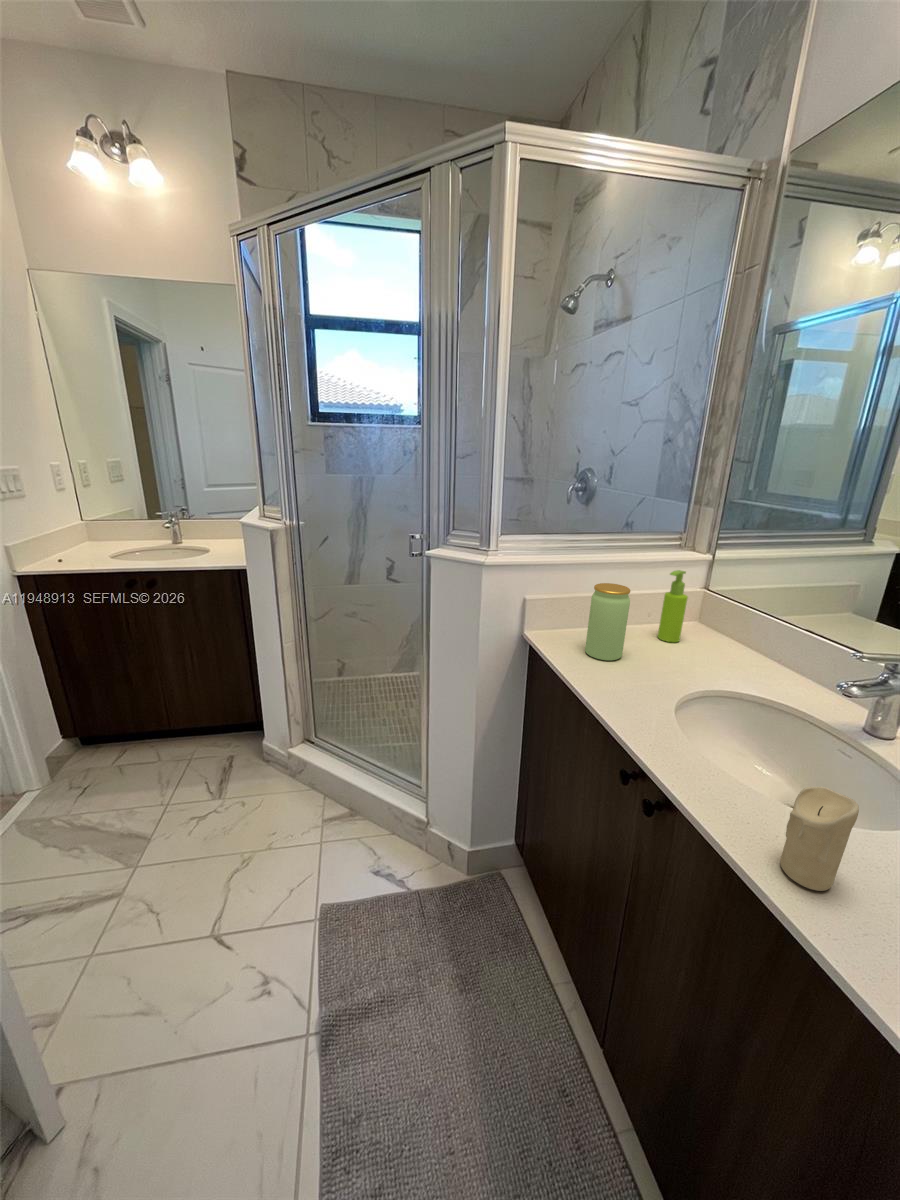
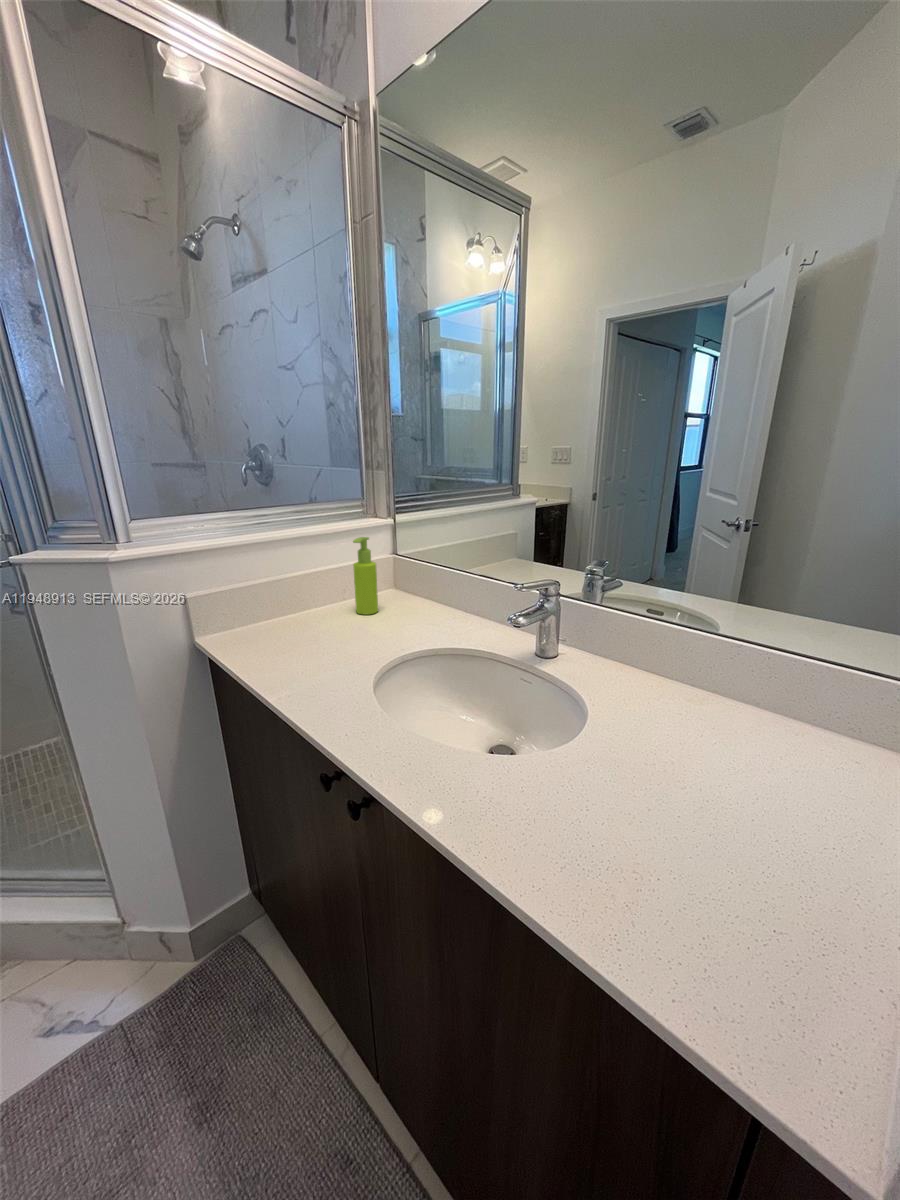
jar: present [585,583,630,660] -> none [267,560,317,650]
candle: present [780,786,859,891] -> none [479,723,534,835]

